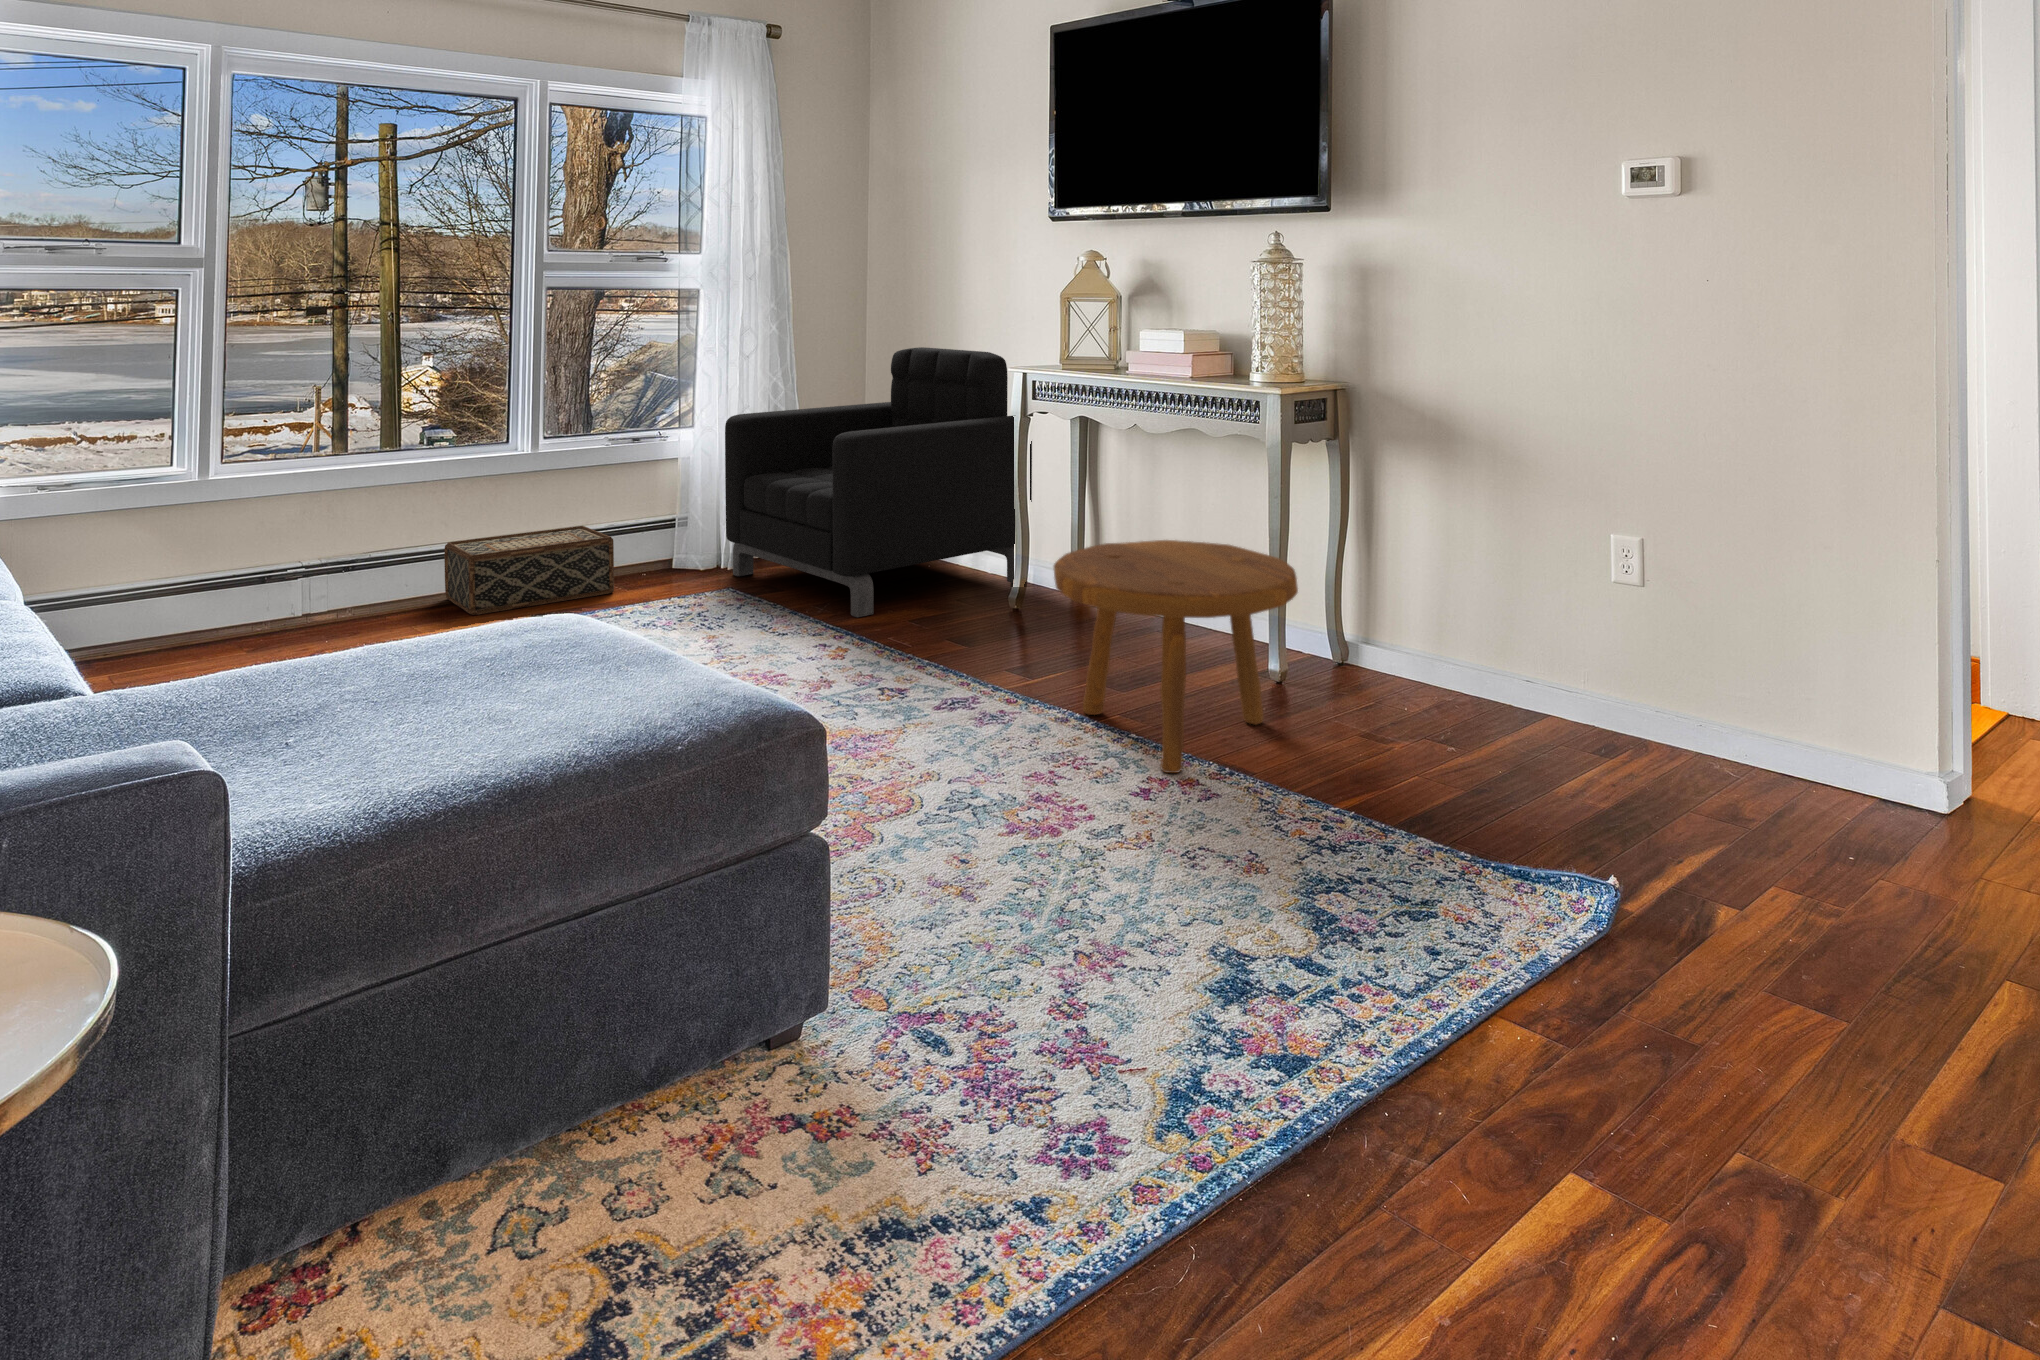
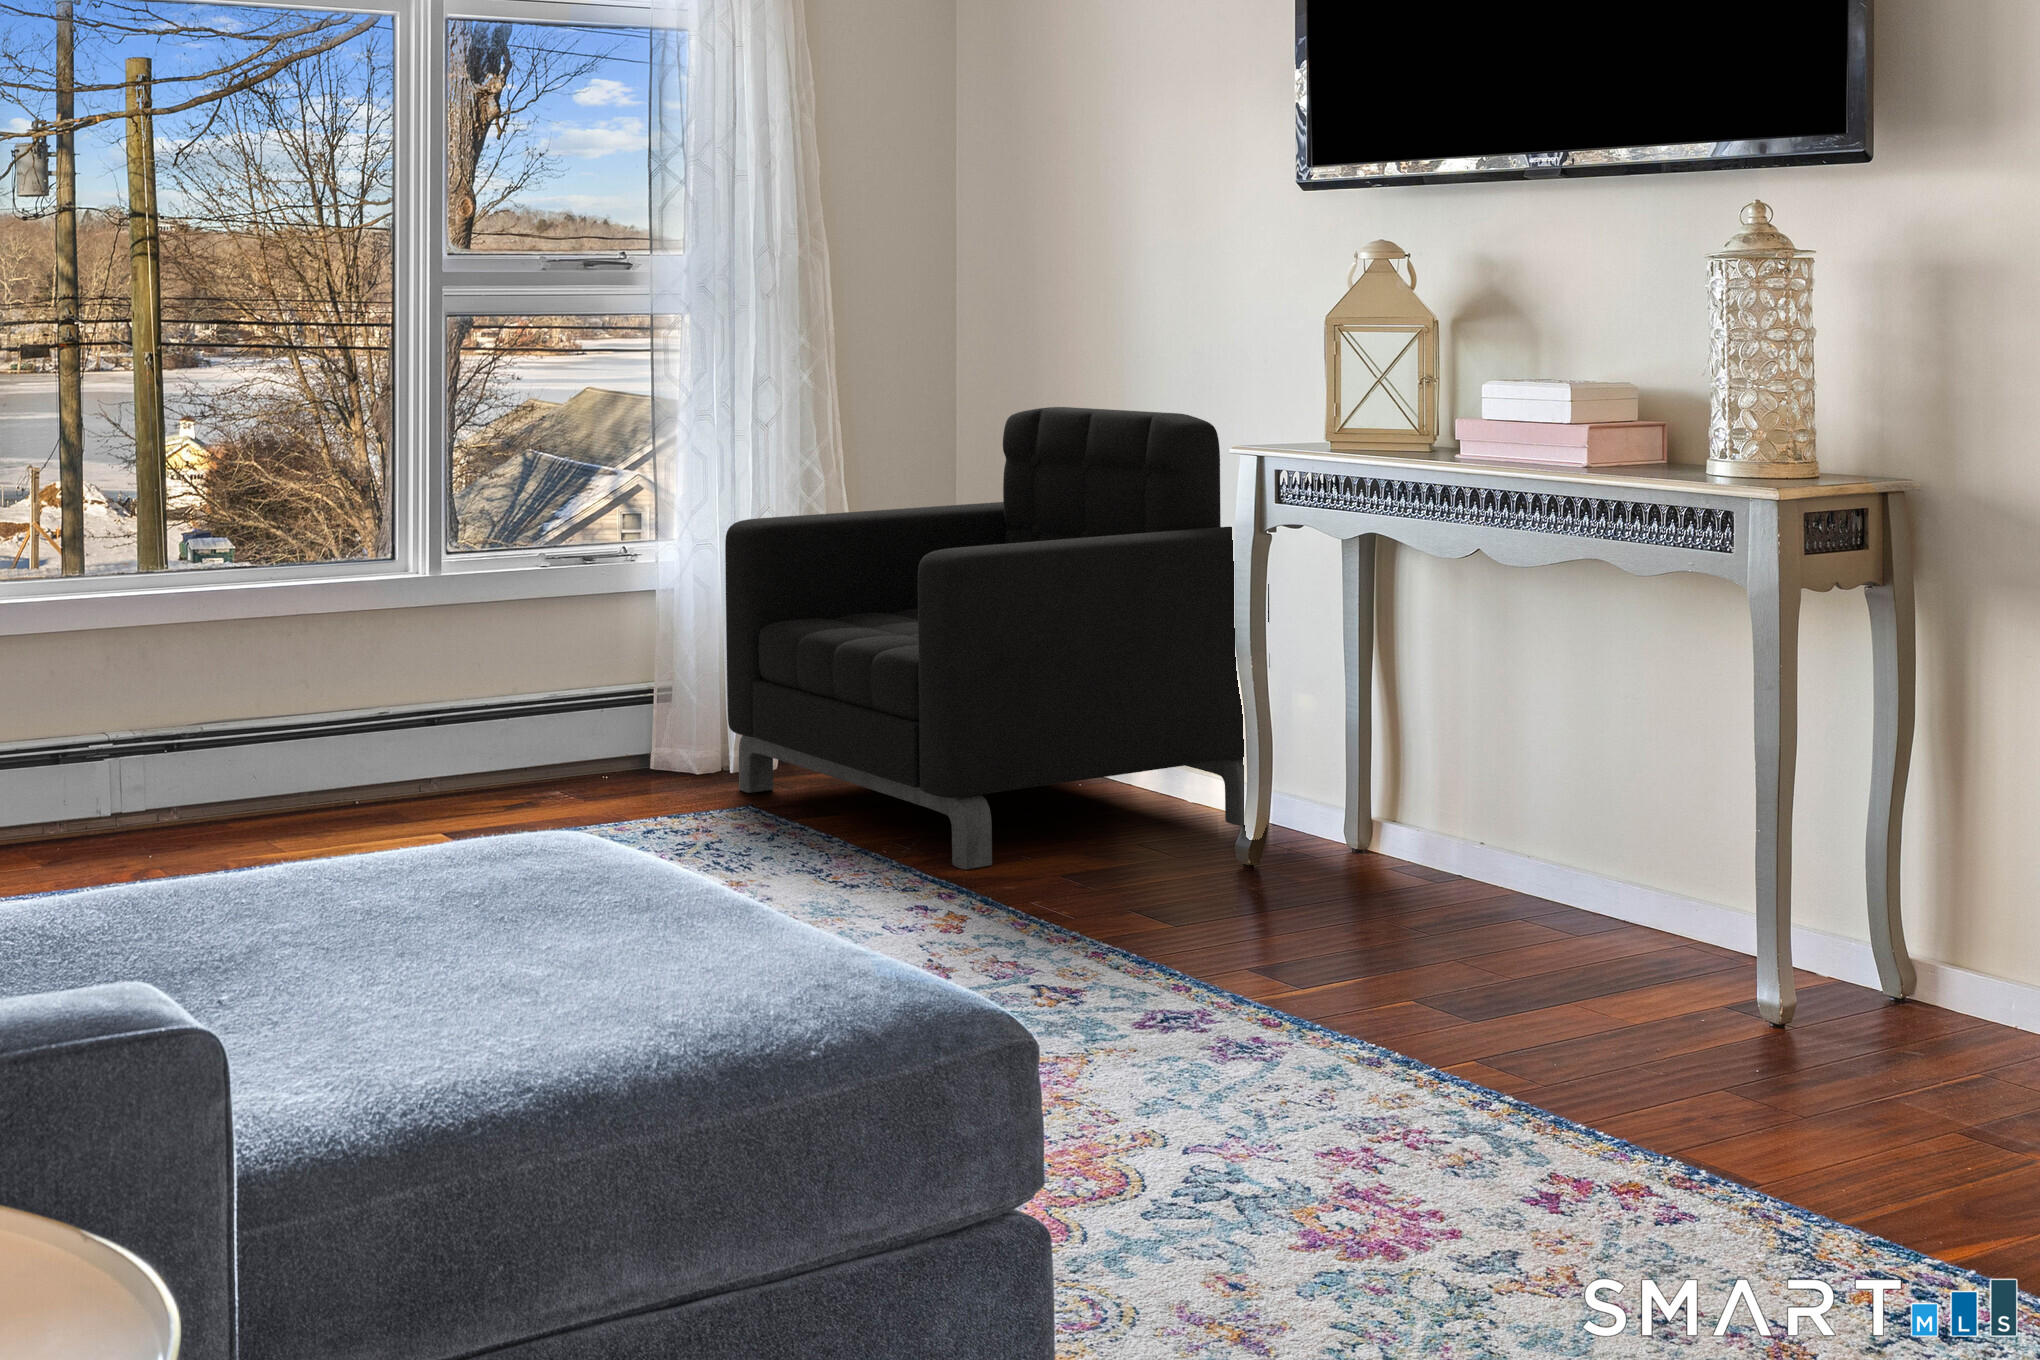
woven basket: present [444,526,614,615] -> none [291,698,550,834]
footstool: present [1054,540,1298,773] -> none [1351,749,1846,1173]

